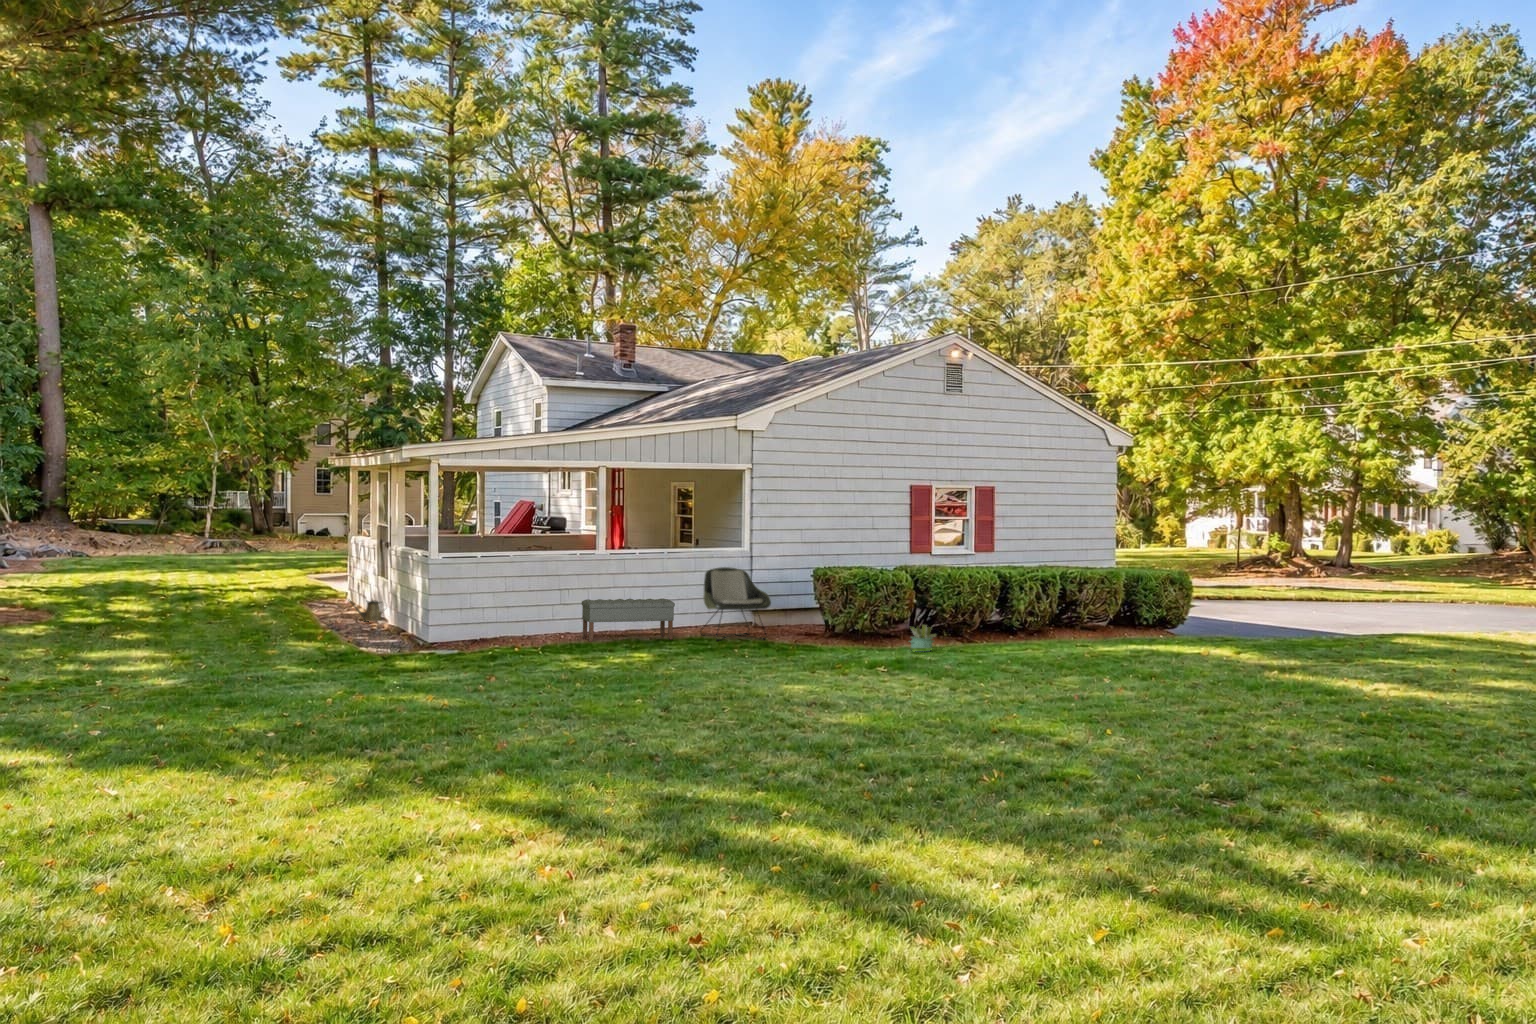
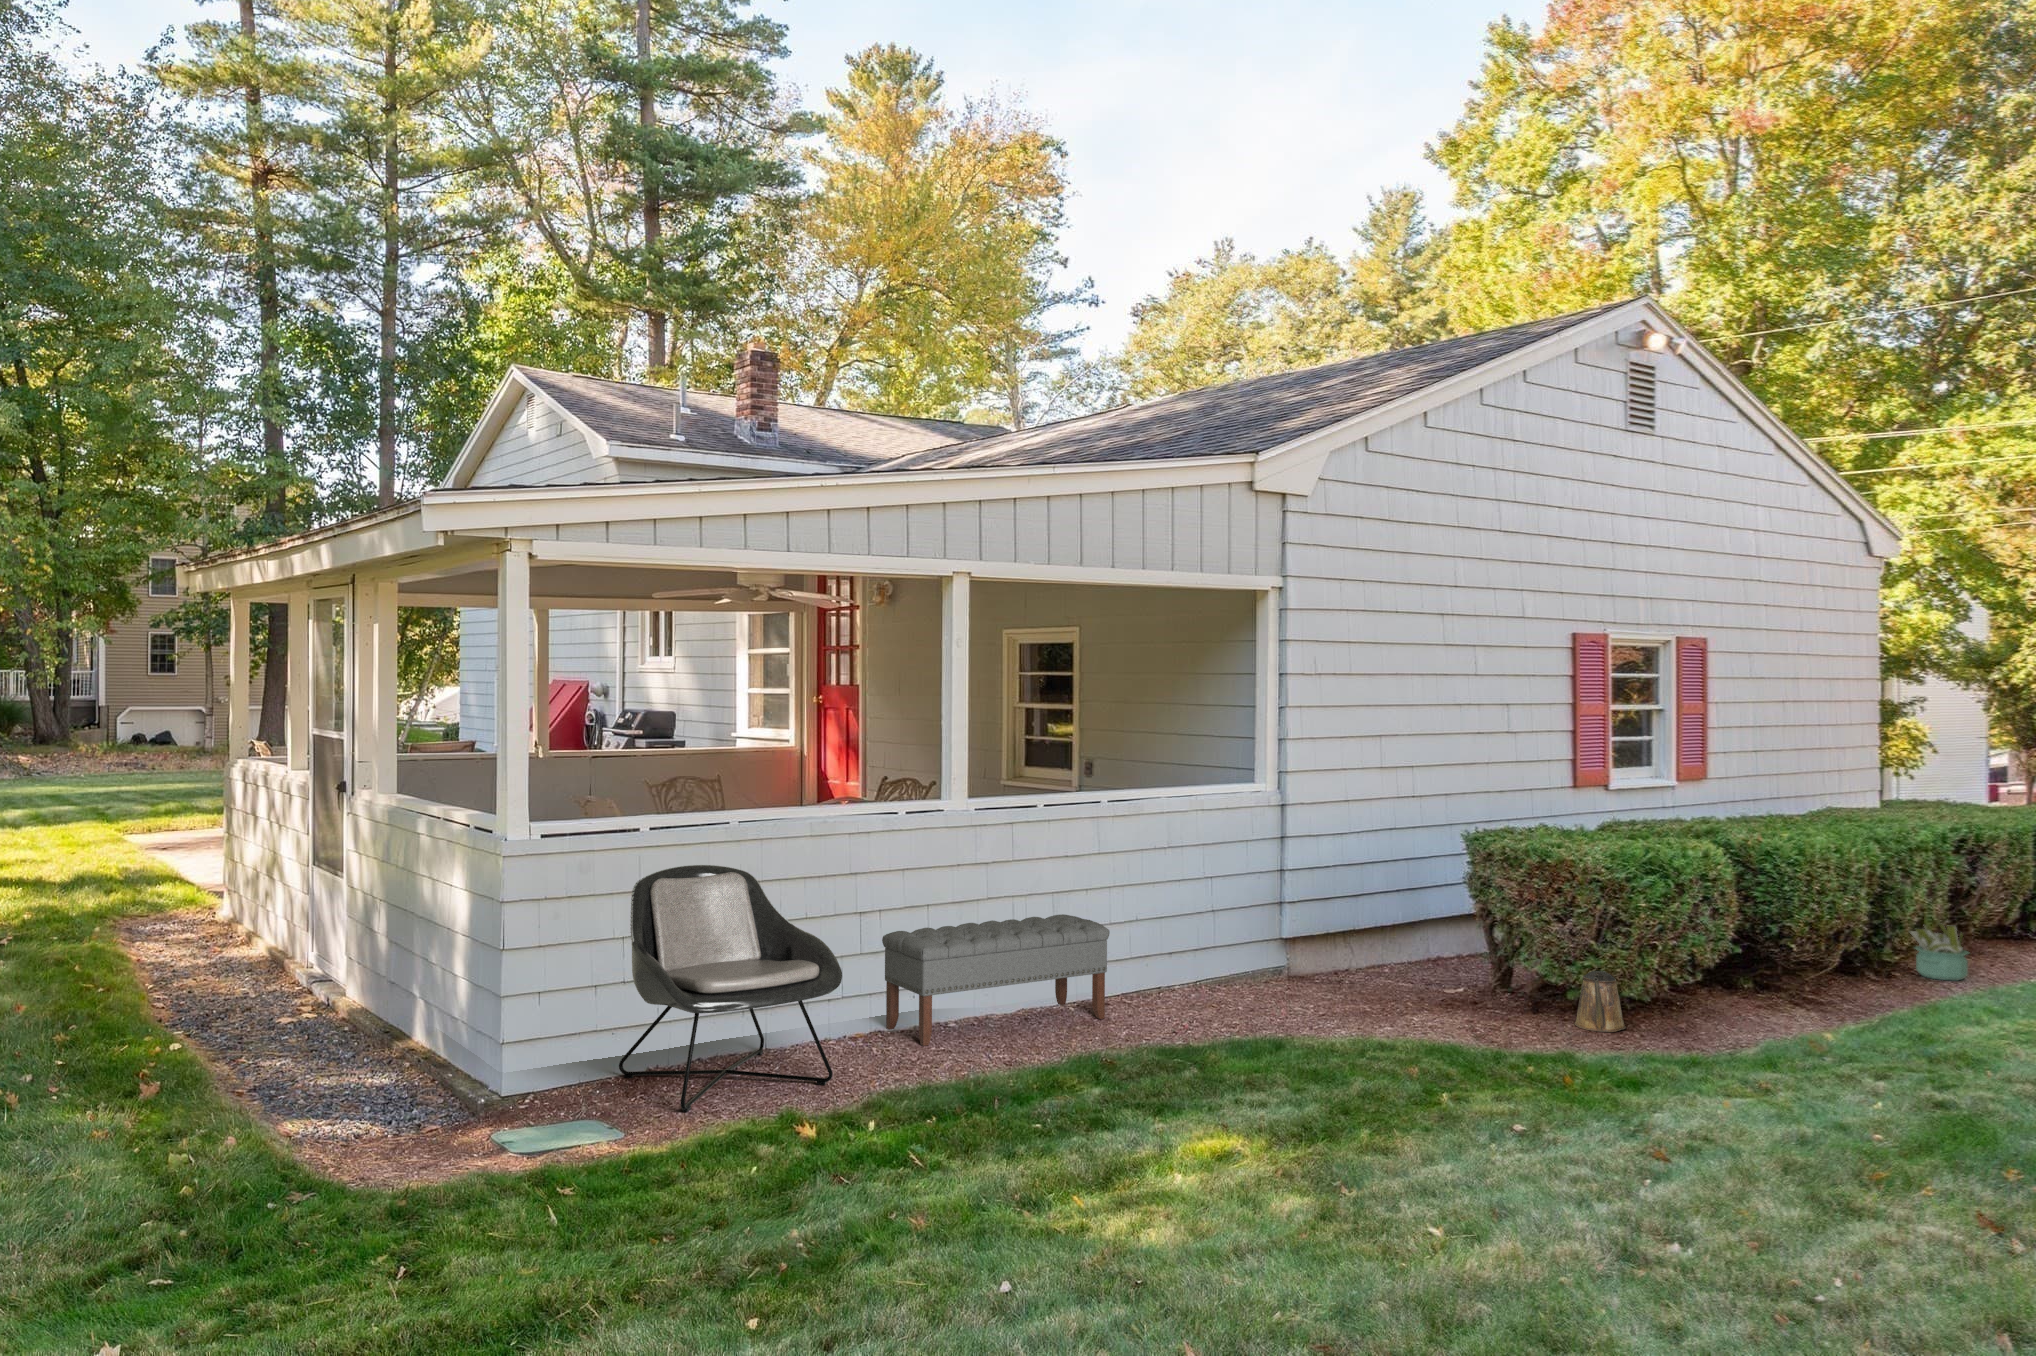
lounge chair: present [701,567,771,641] -> present [619,865,842,1112]
watering can: present [348,600,382,621] -> present [1574,971,1626,1032]
decorative plant: present [910,625,936,652] -> present [1910,924,1969,980]

